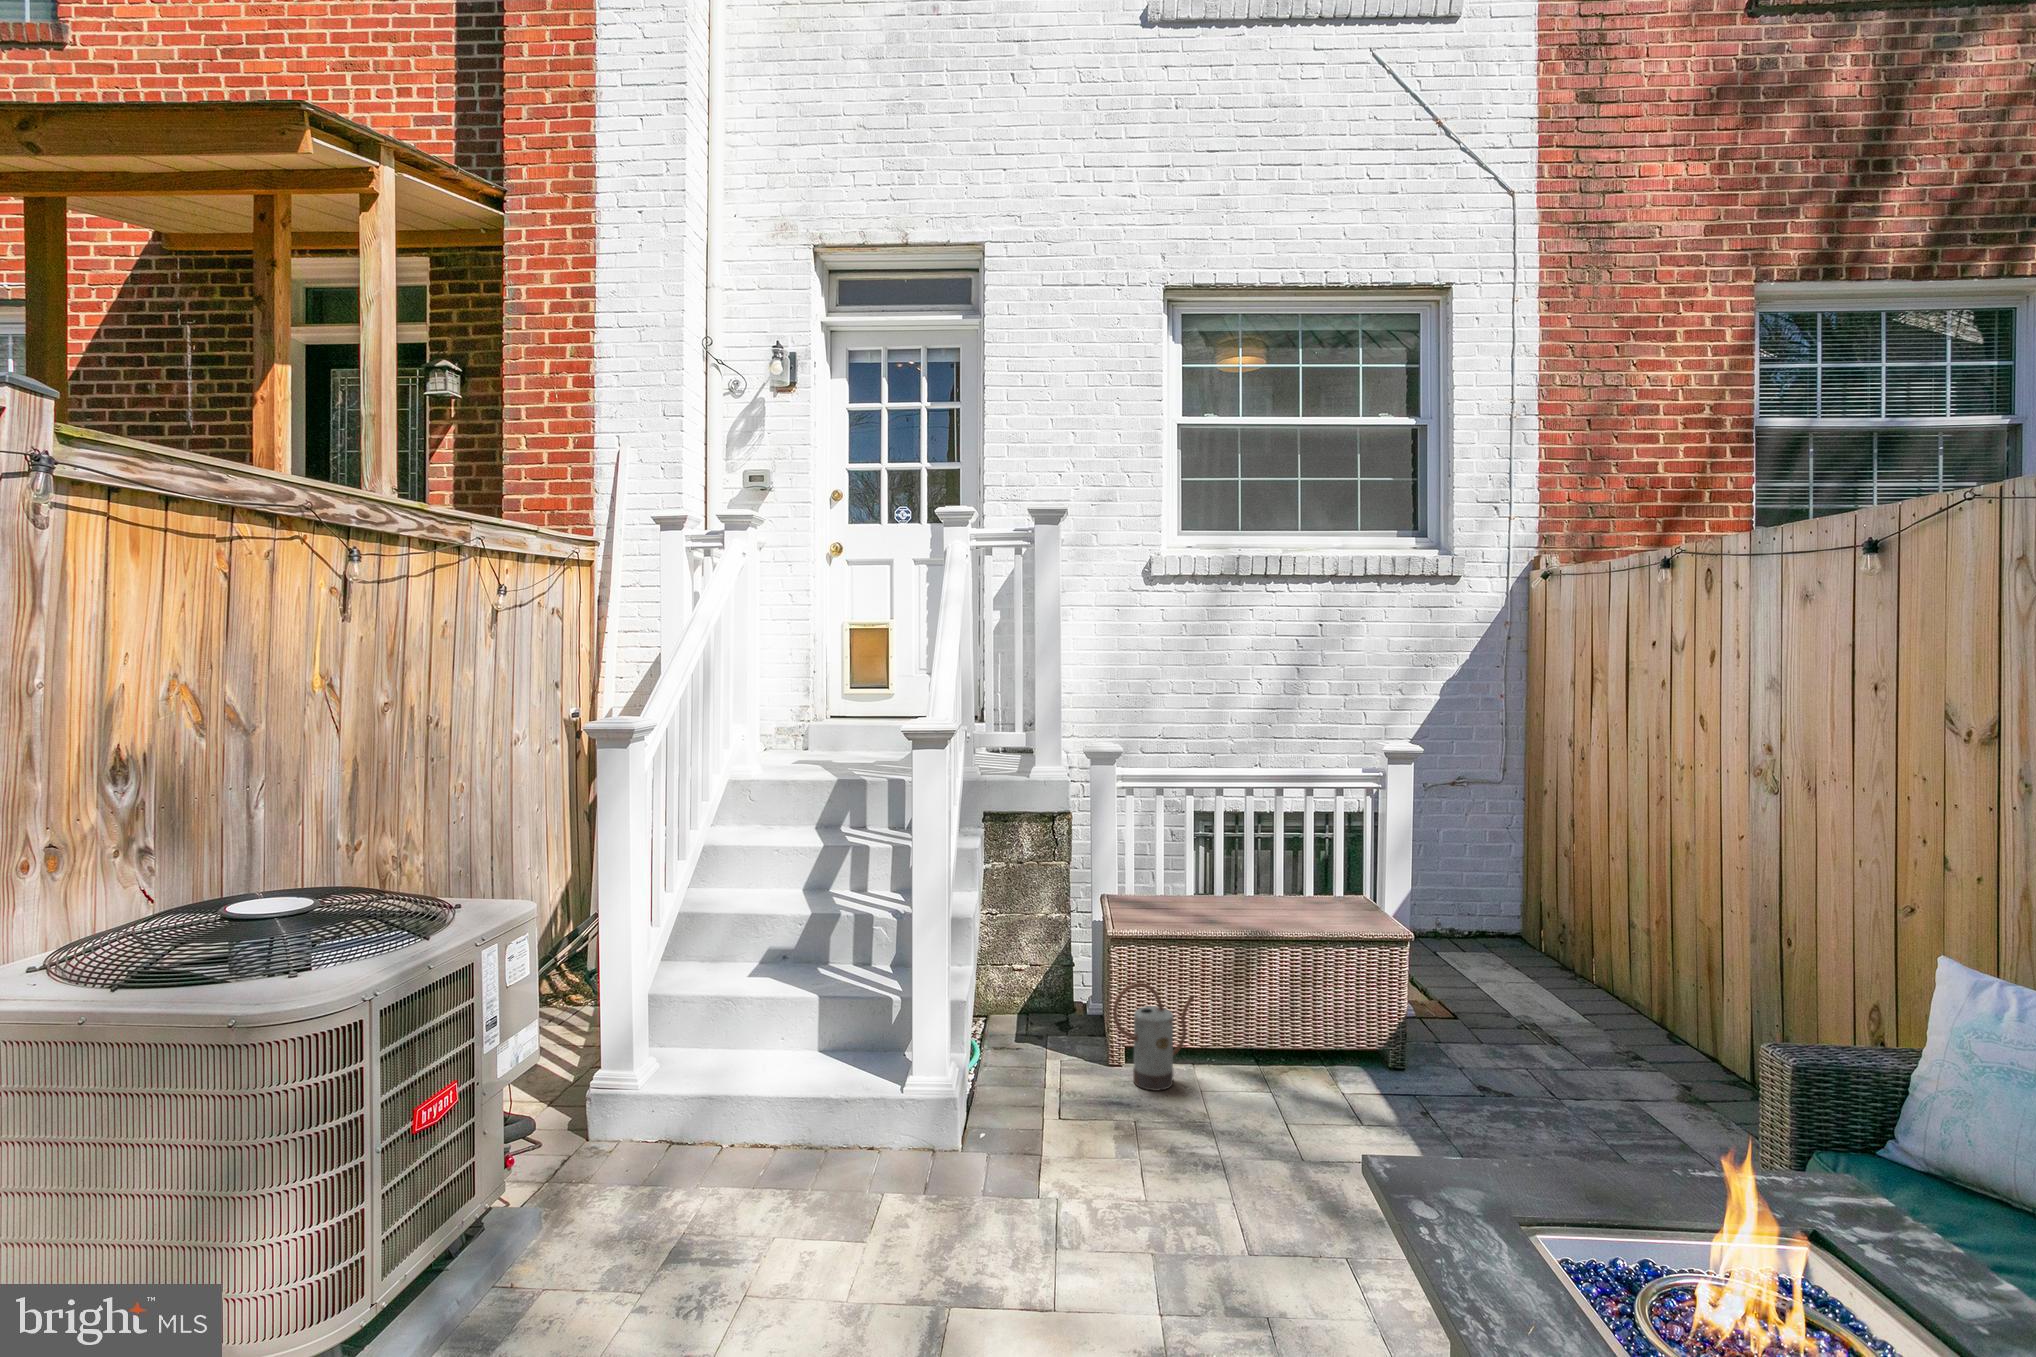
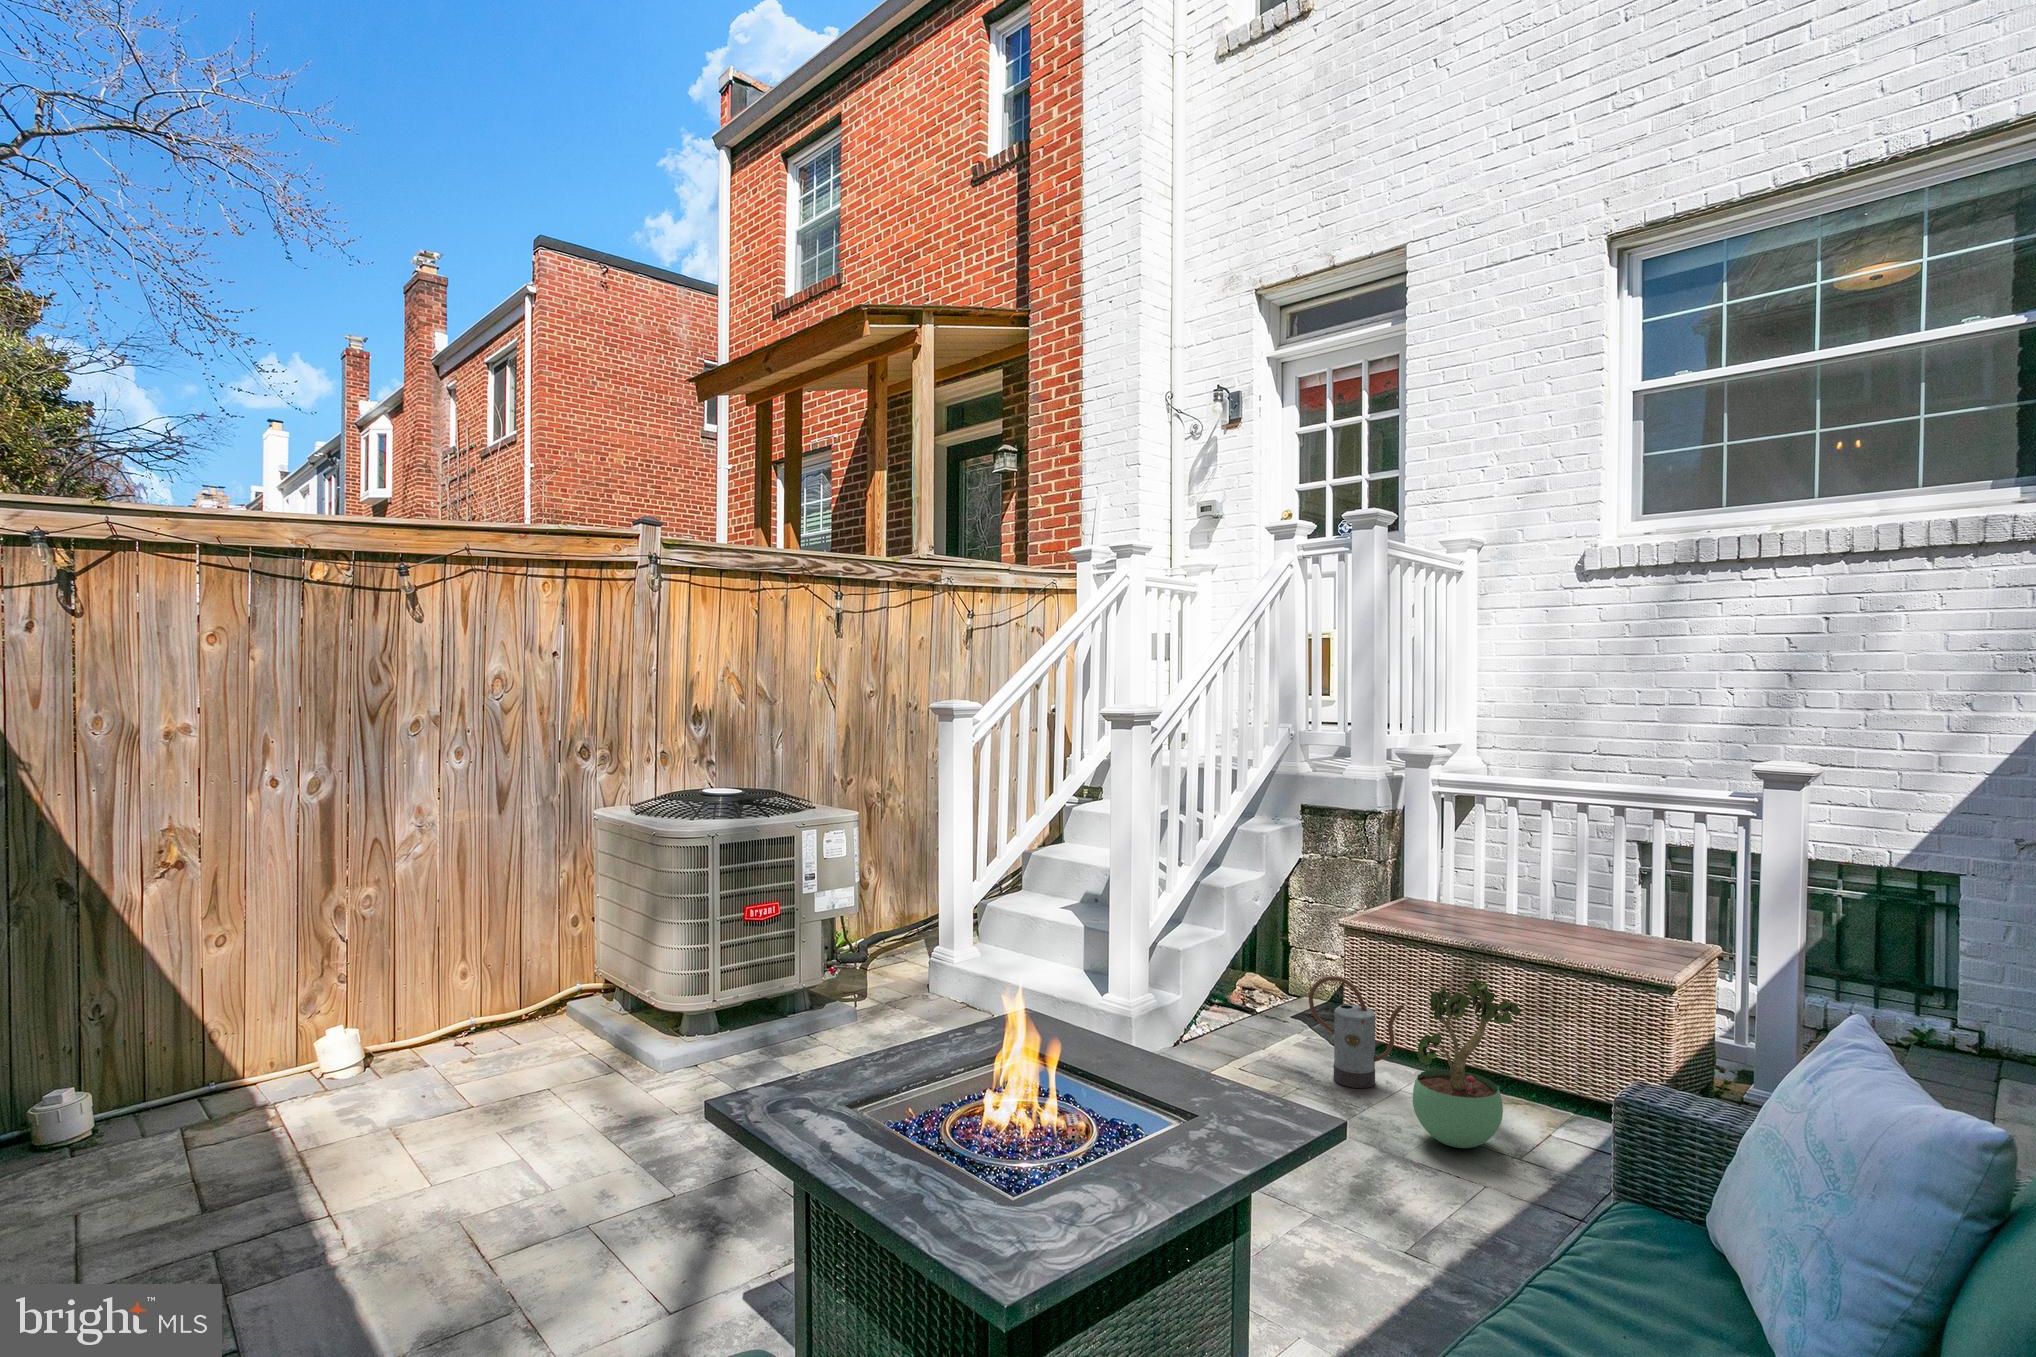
potted plant: none [1266,958,1348,1119] -> present [1413,978,1521,1148]

